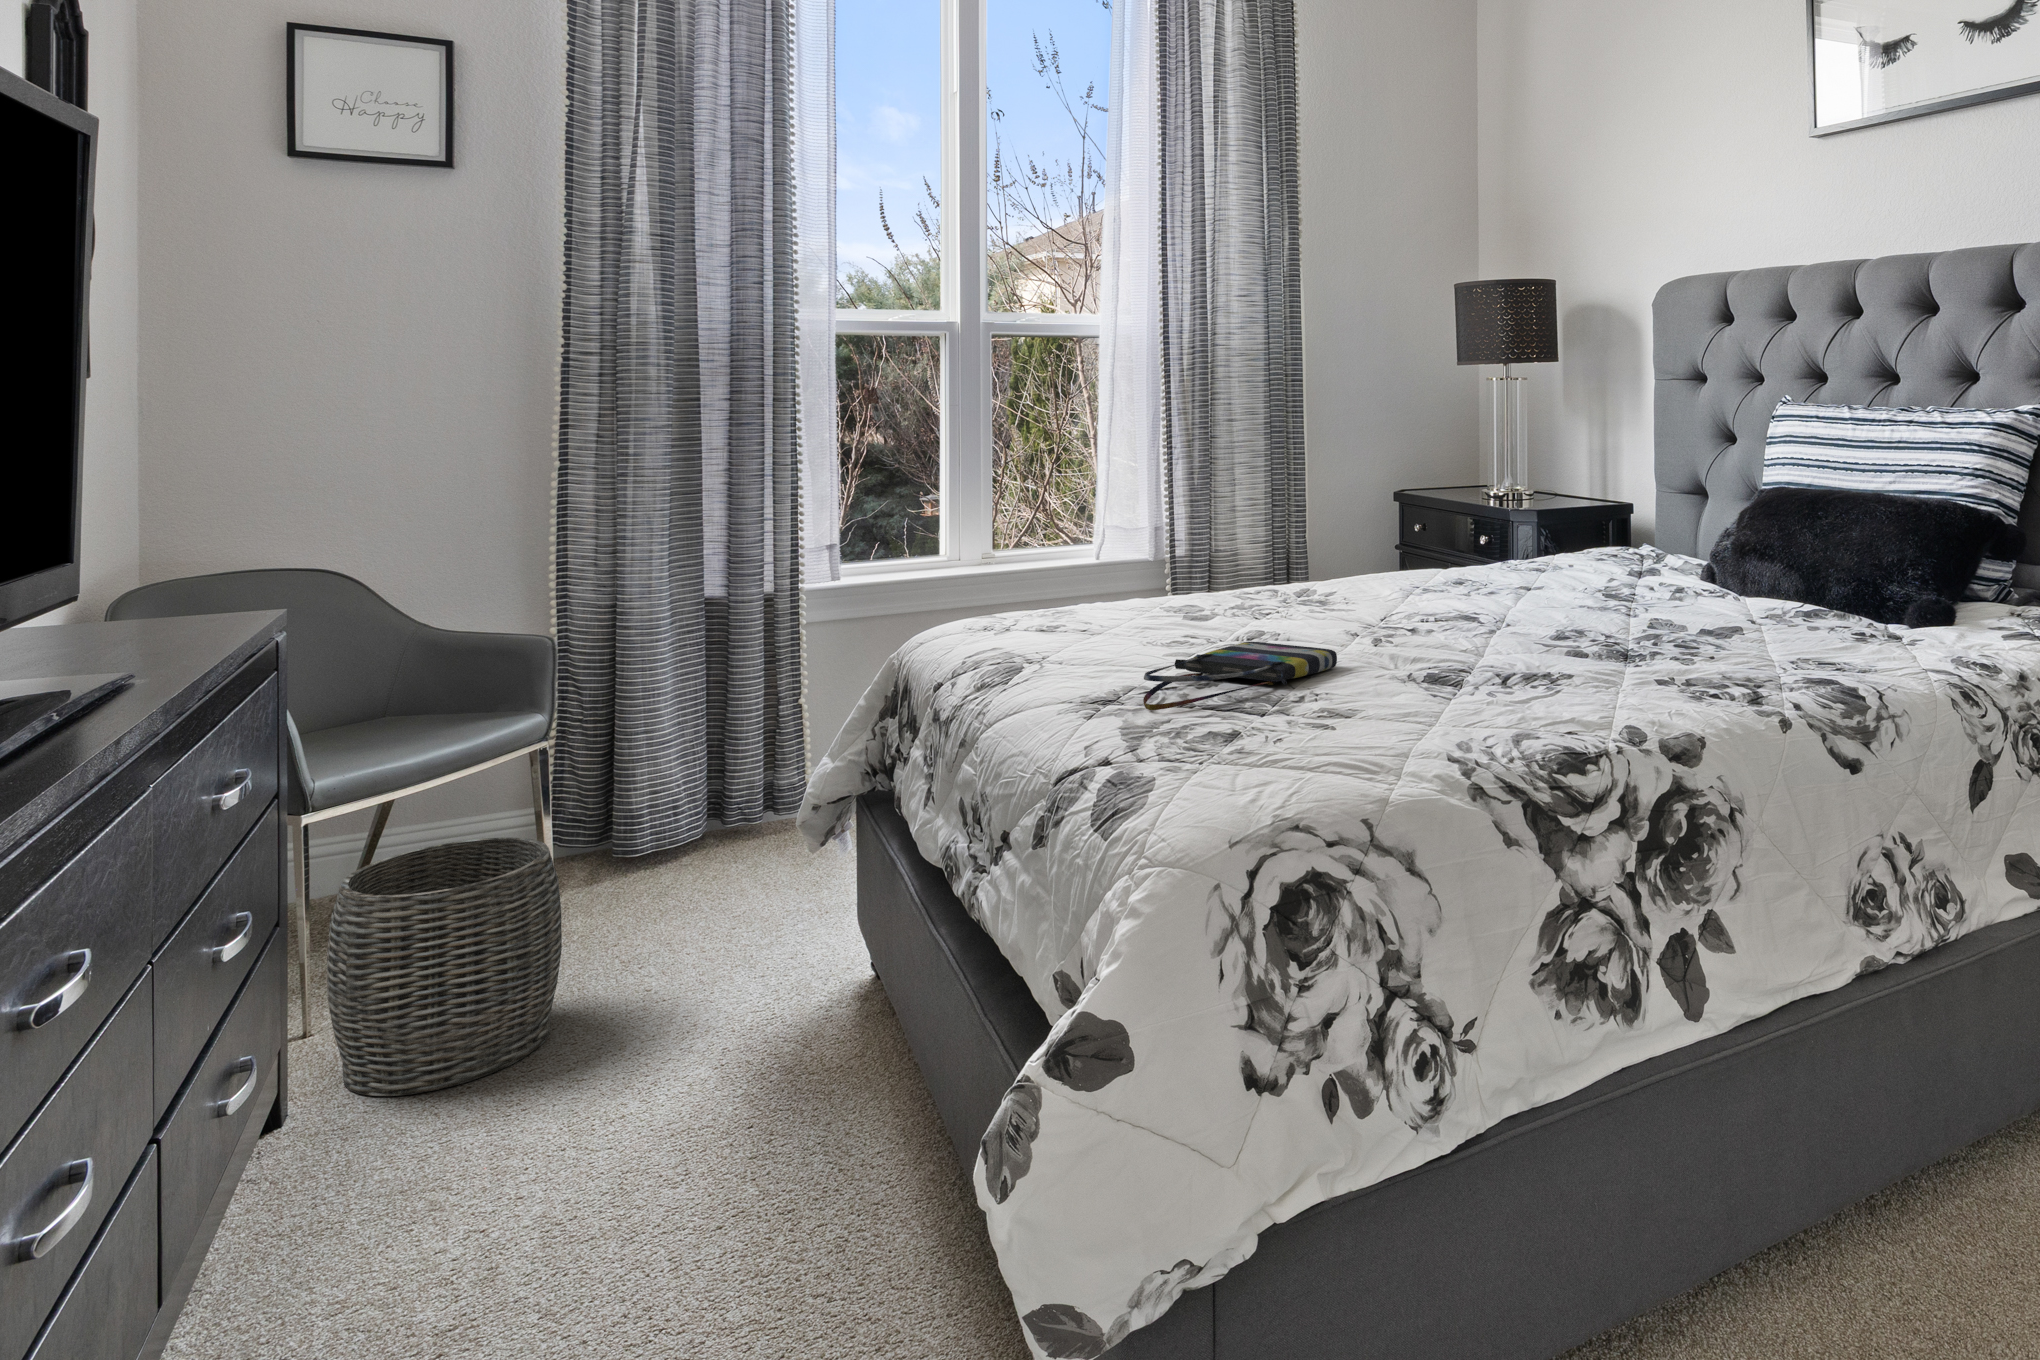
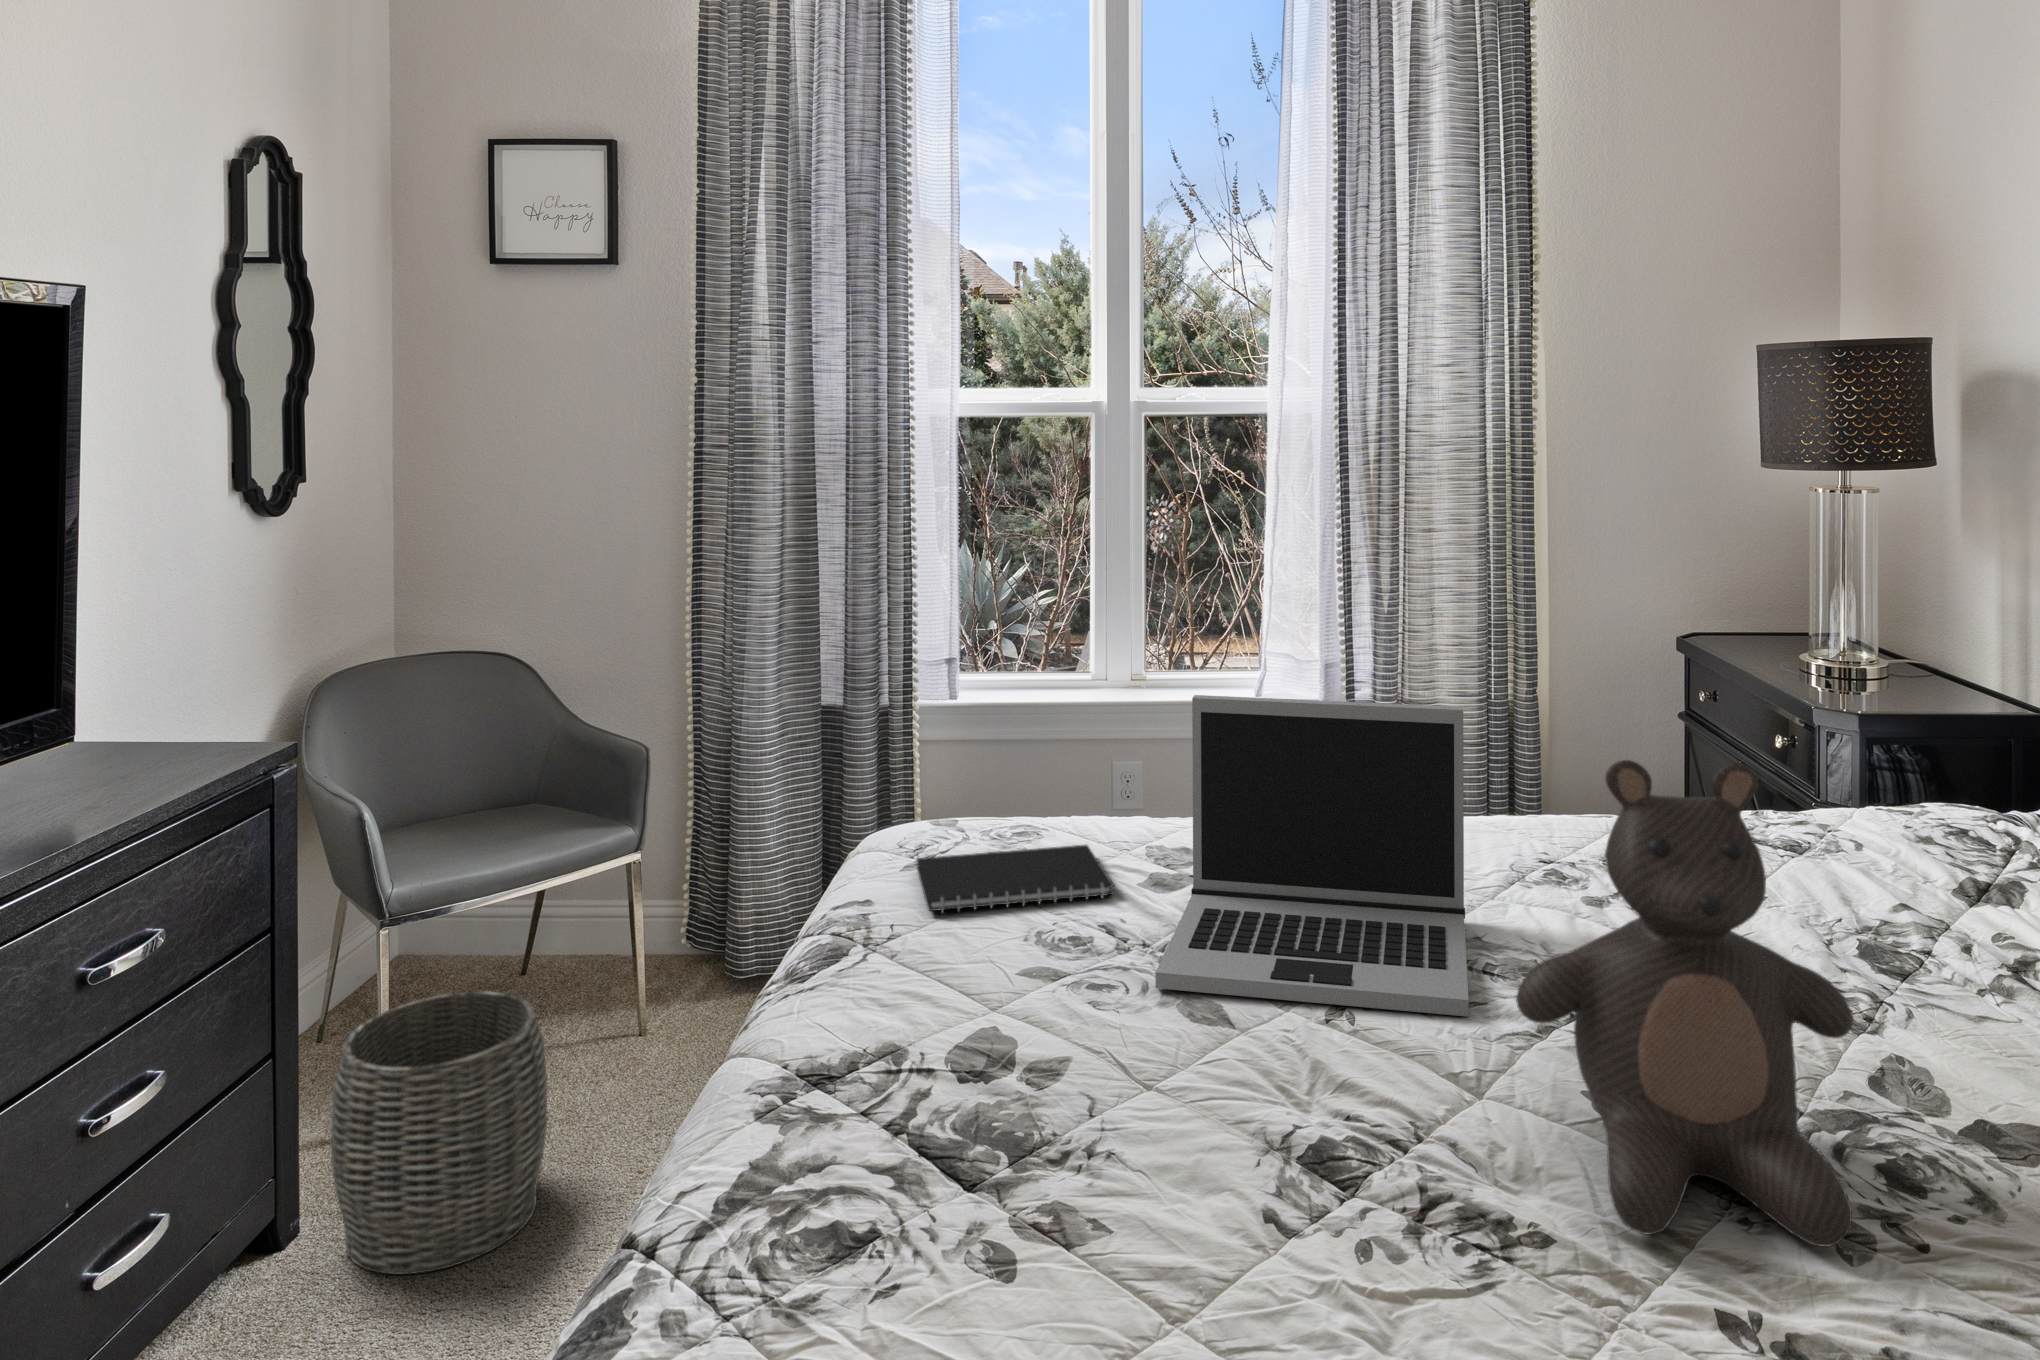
teddy bear: none [1502,440,1681,669] -> present [1516,760,1854,1247]
laptop: none [1212,470,1434,647] -> present [1156,695,1469,1017]
notebook: none [986,606,1155,642] -> present [917,845,1114,913]
tote bag: present [1143,642,1337,710] -> none [864,998,1231,1152]

